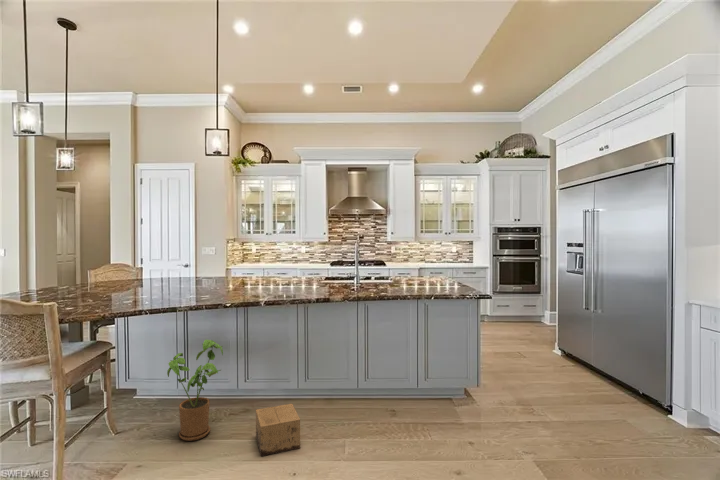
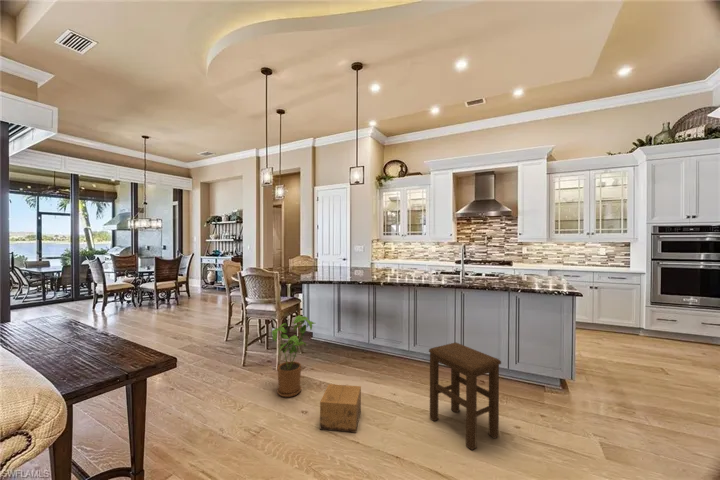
stool: none [358,342,420,431] -> present [429,342,501,450]

